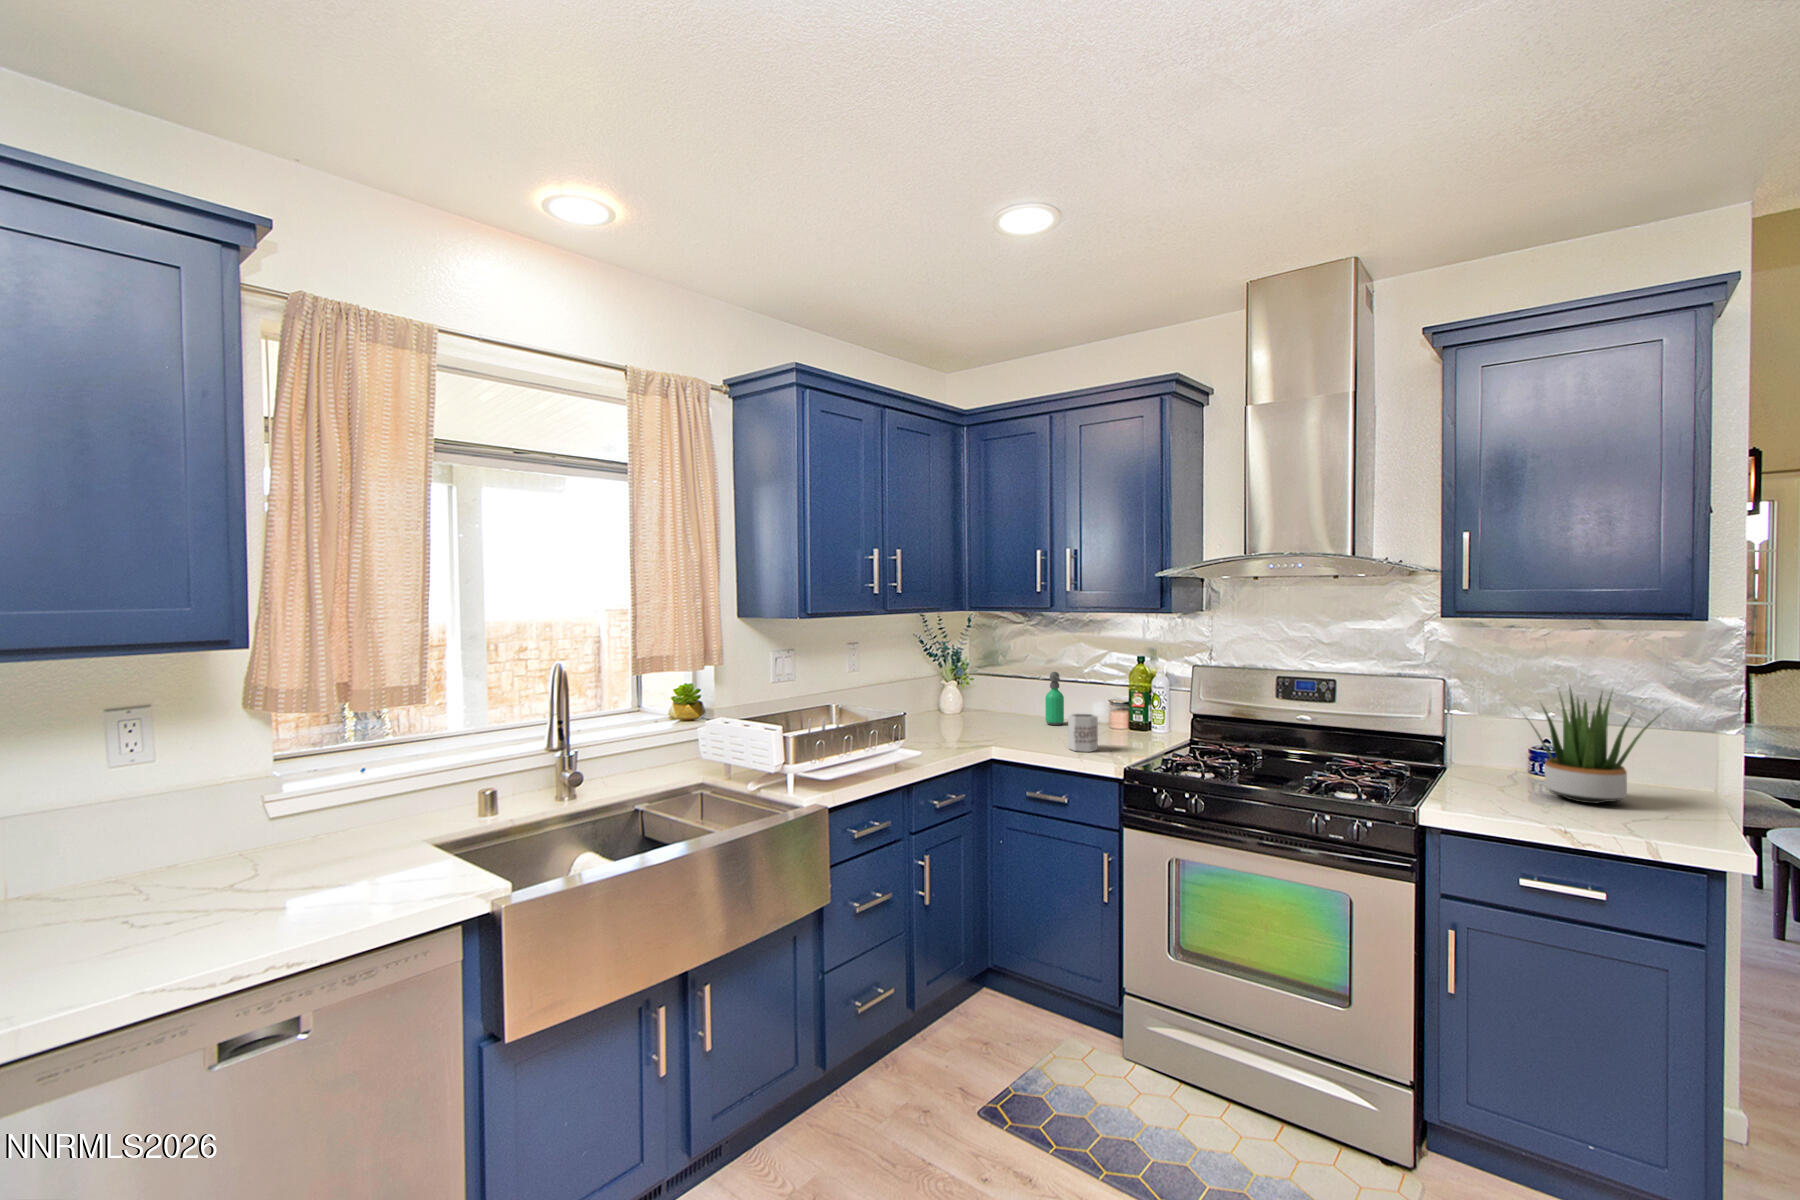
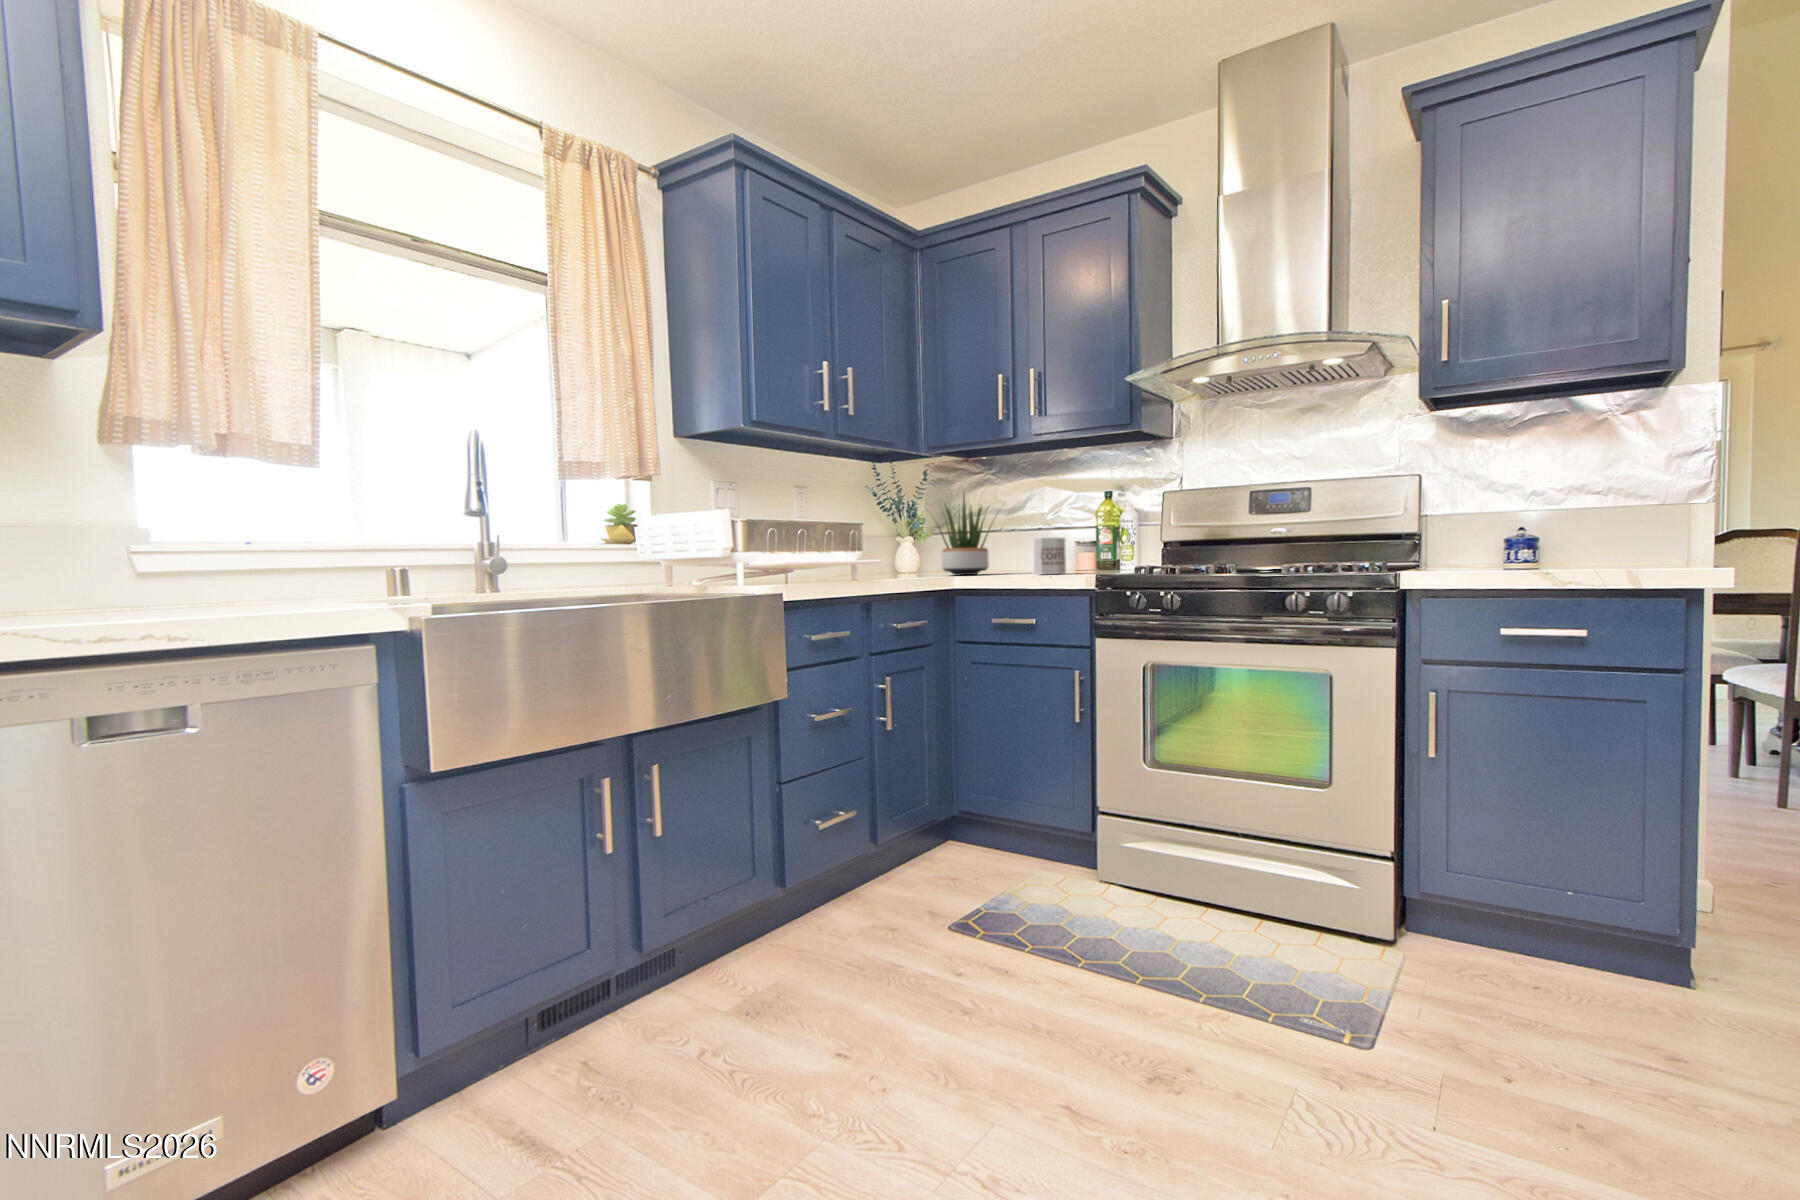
soap dispenser: present [1045,672,1064,725] -> none [1007,516,1026,572]
potted plant: present [1531,688,1657,803] -> present [939,494,998,575]

